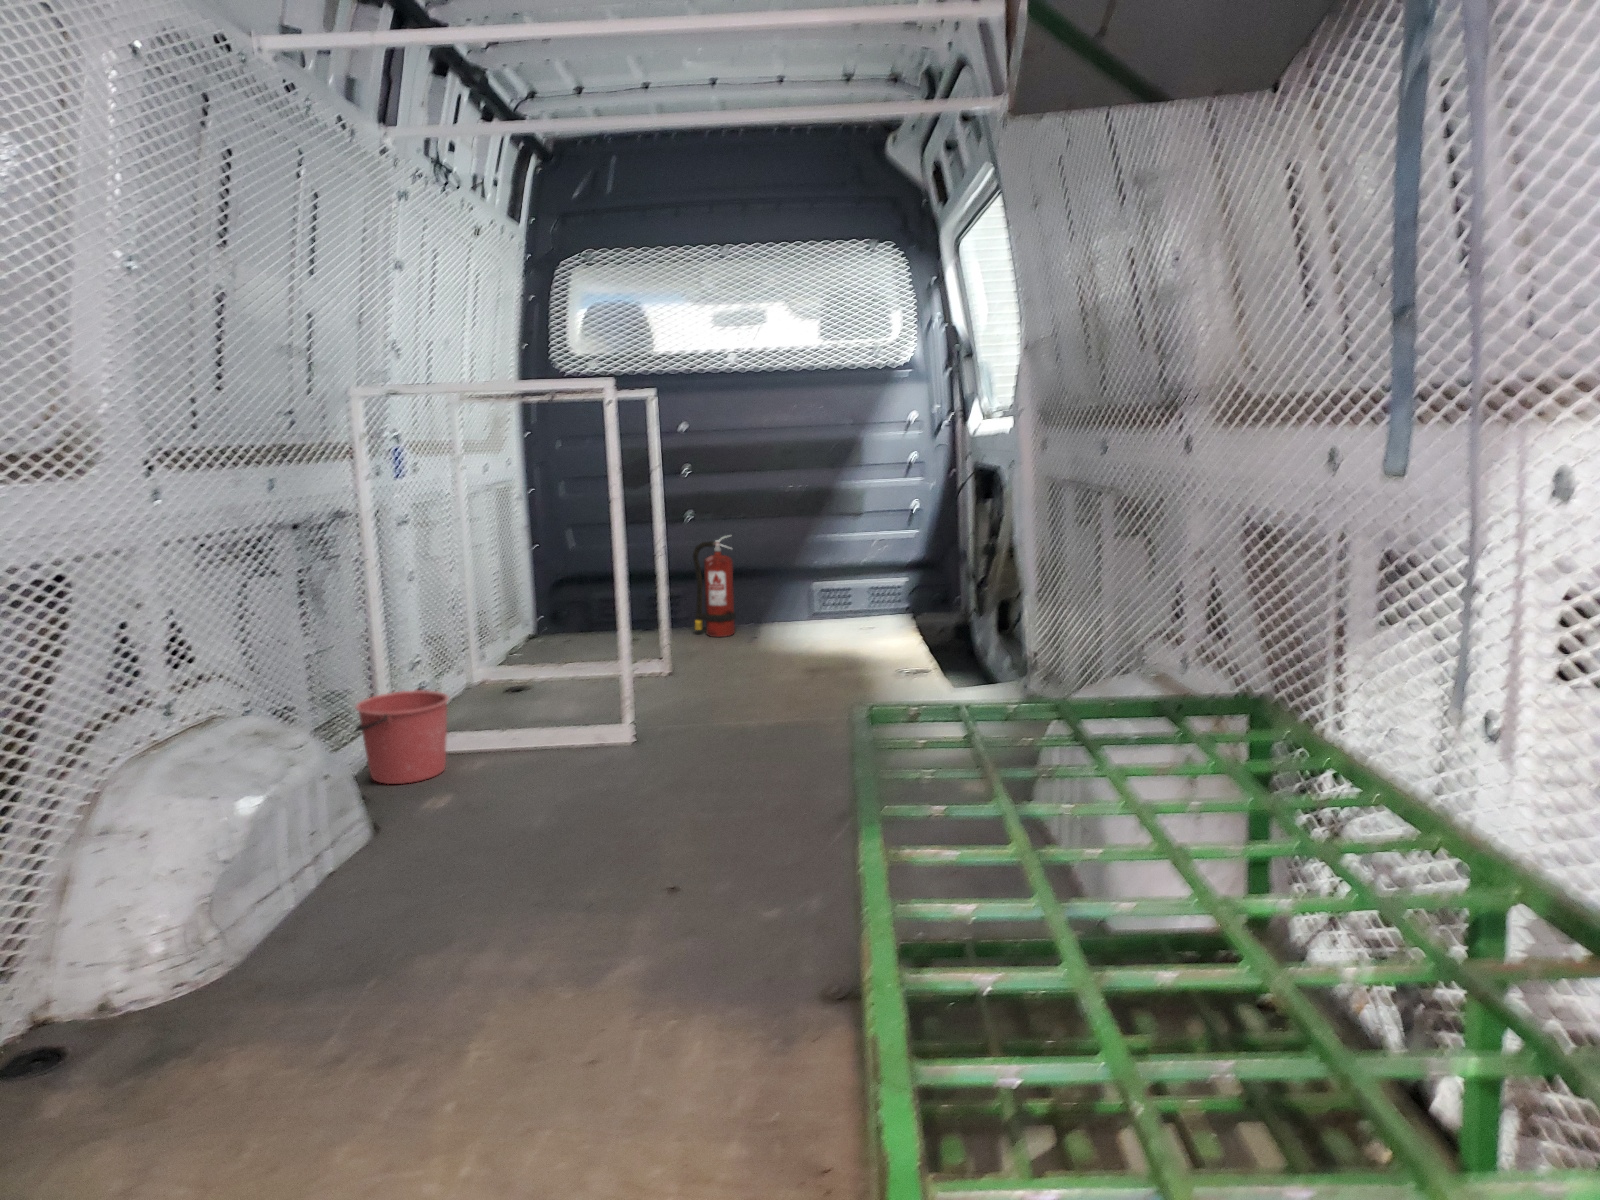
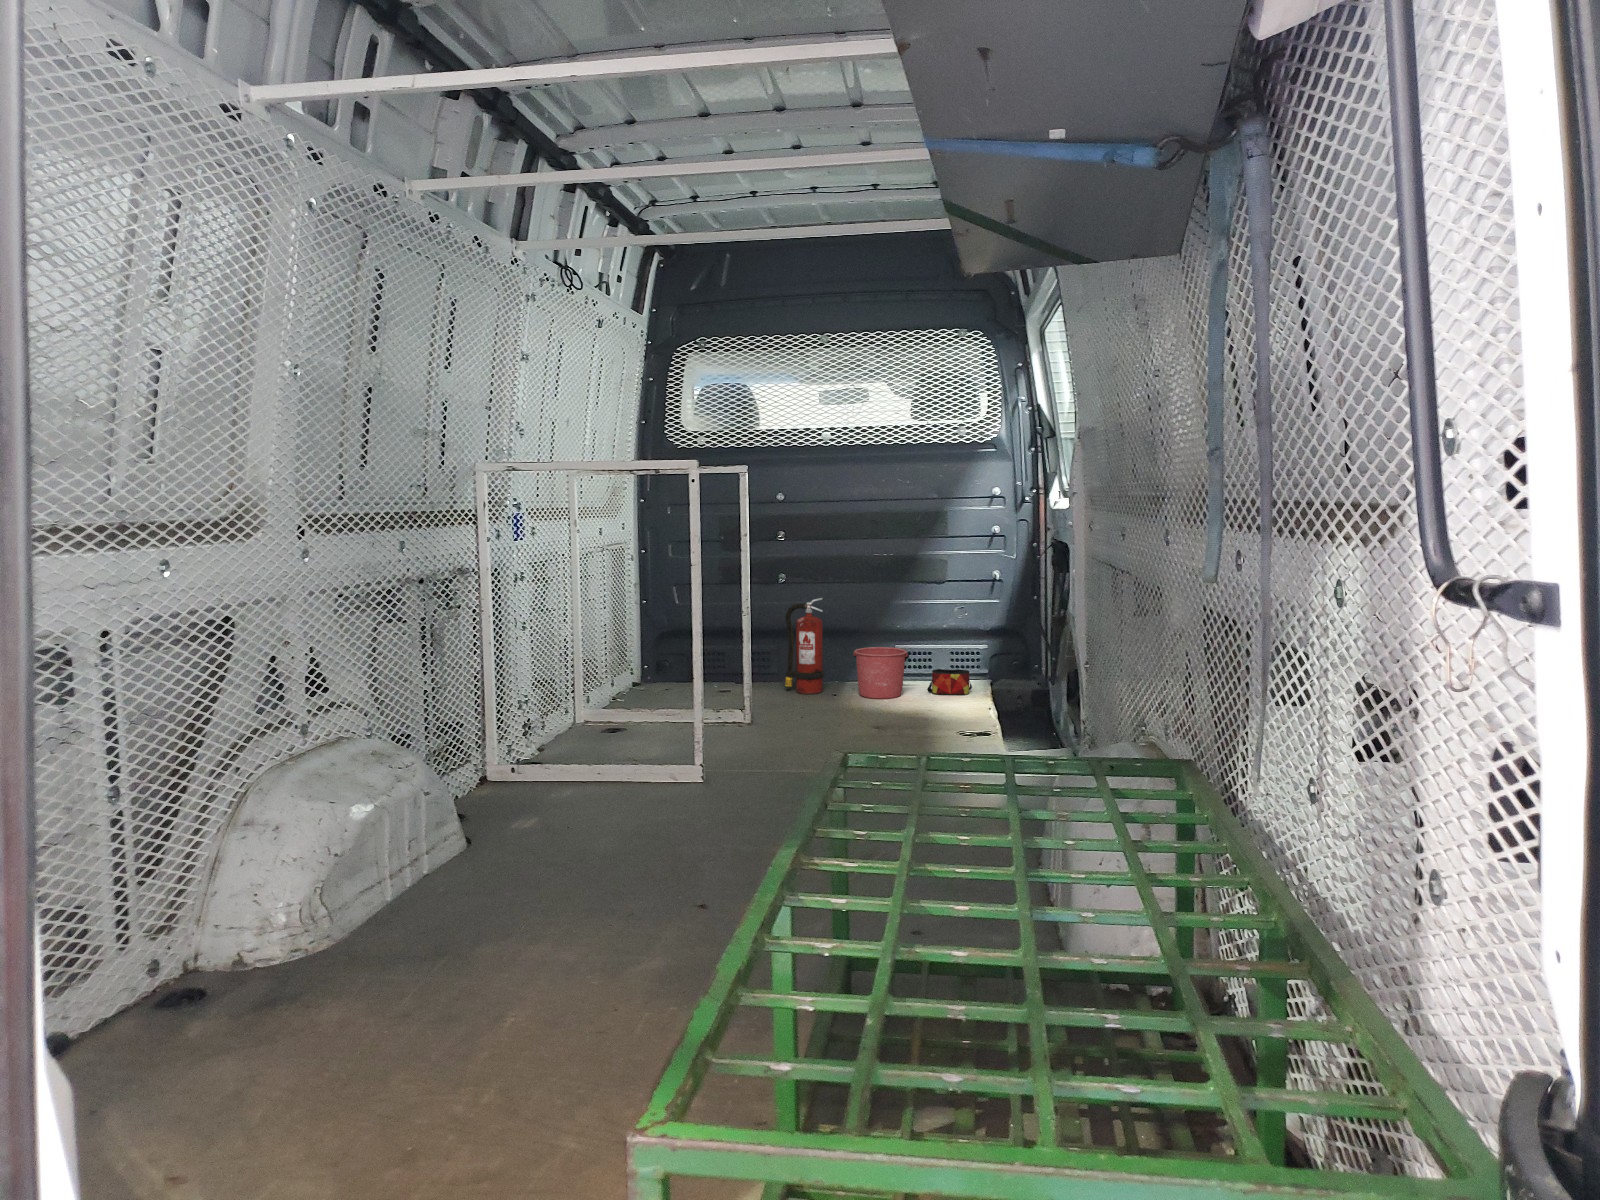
bag: none [844,605,890,632] -> present [927,669,972,695]
bucket: present [356,690,449,784] -> present [853,647,909,699]

